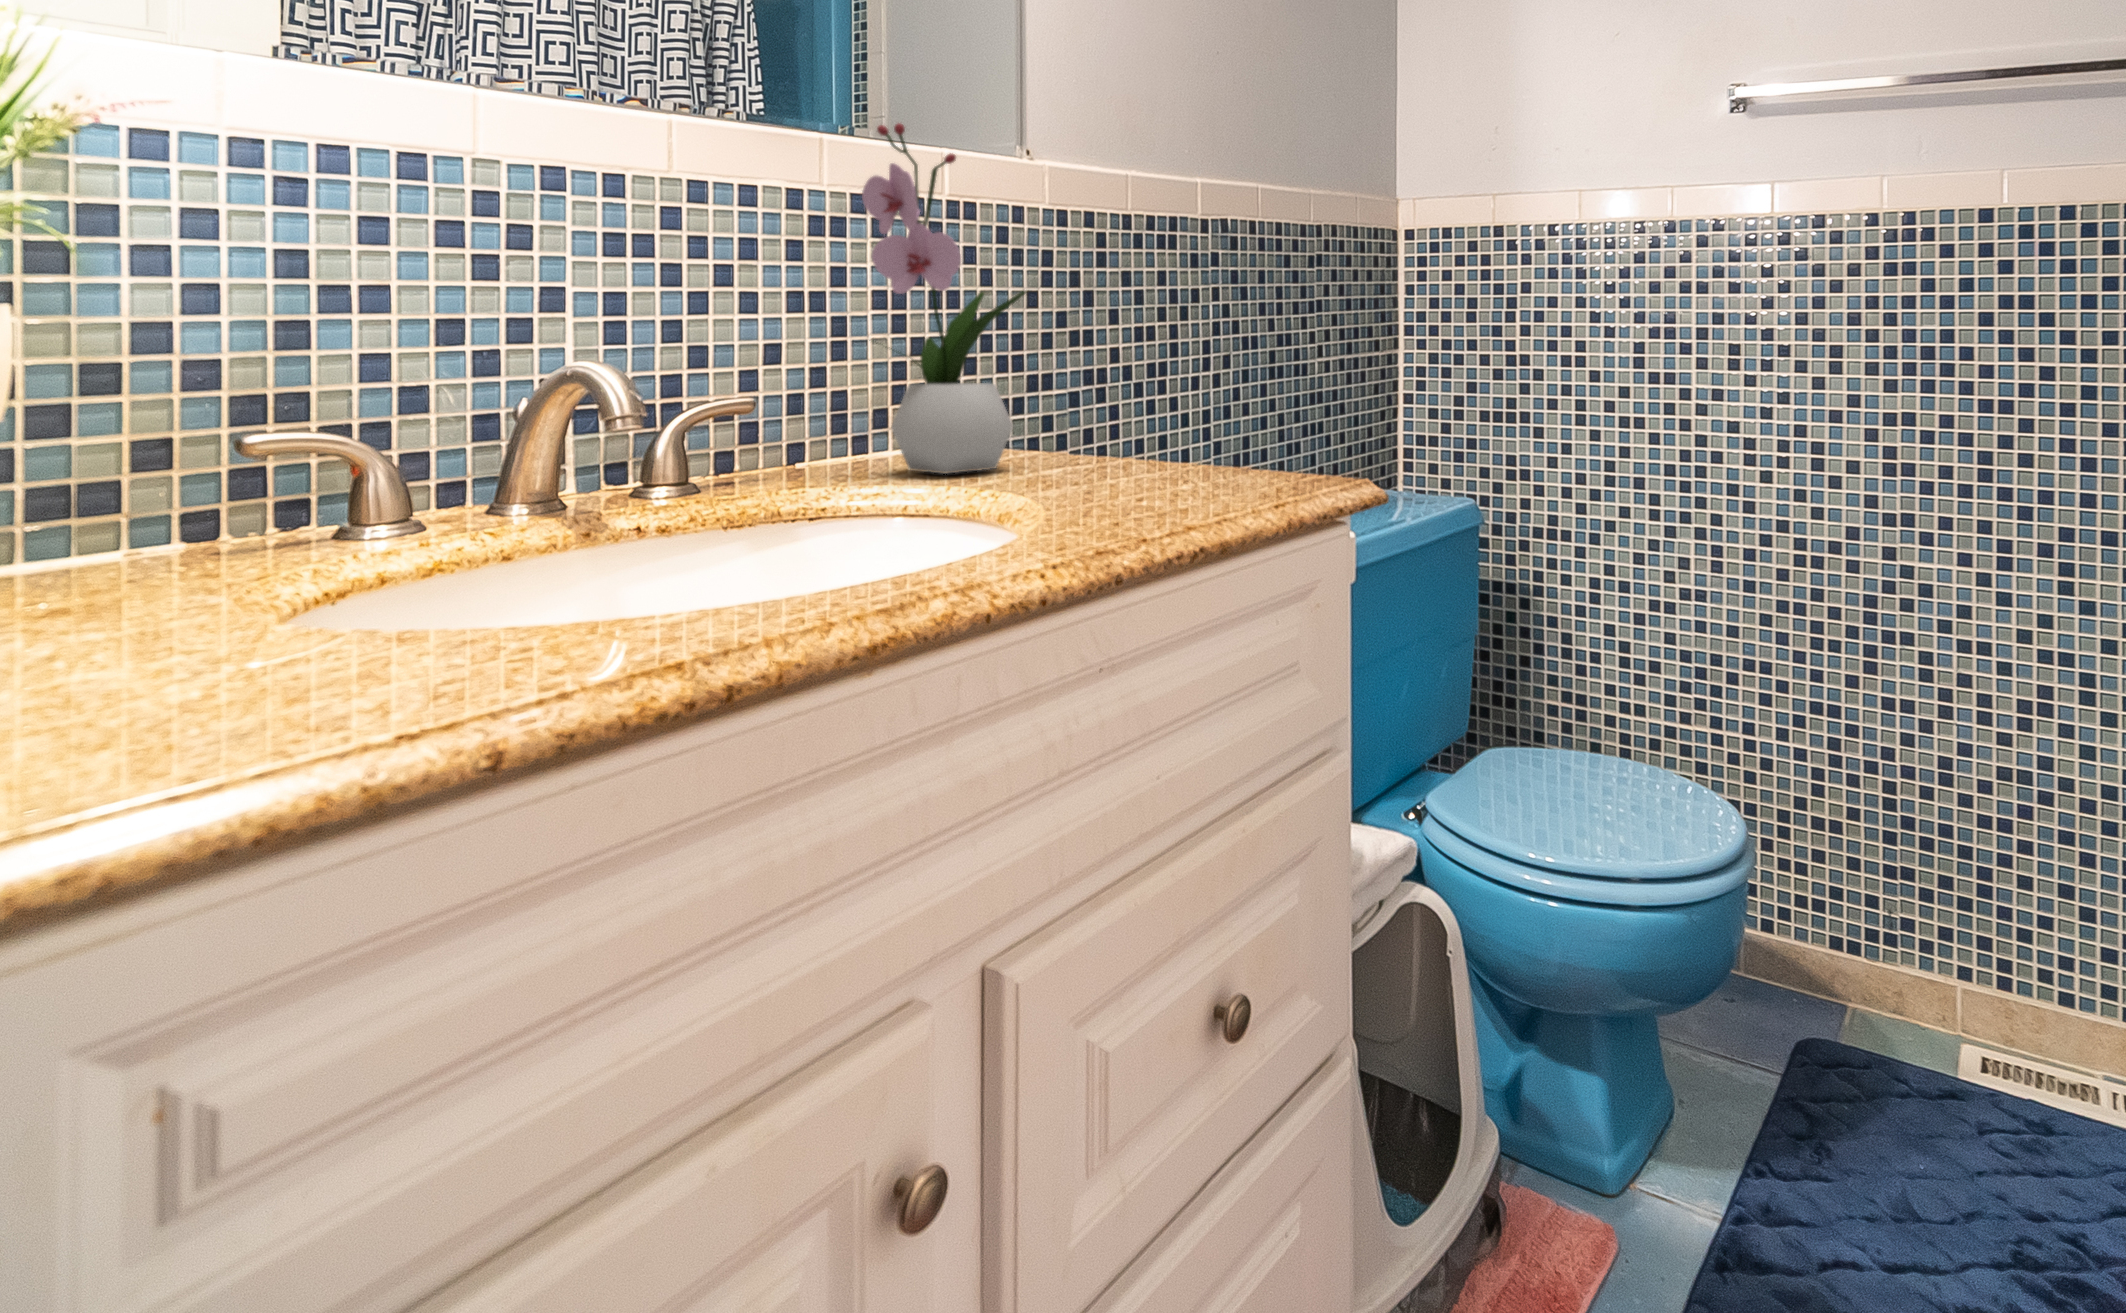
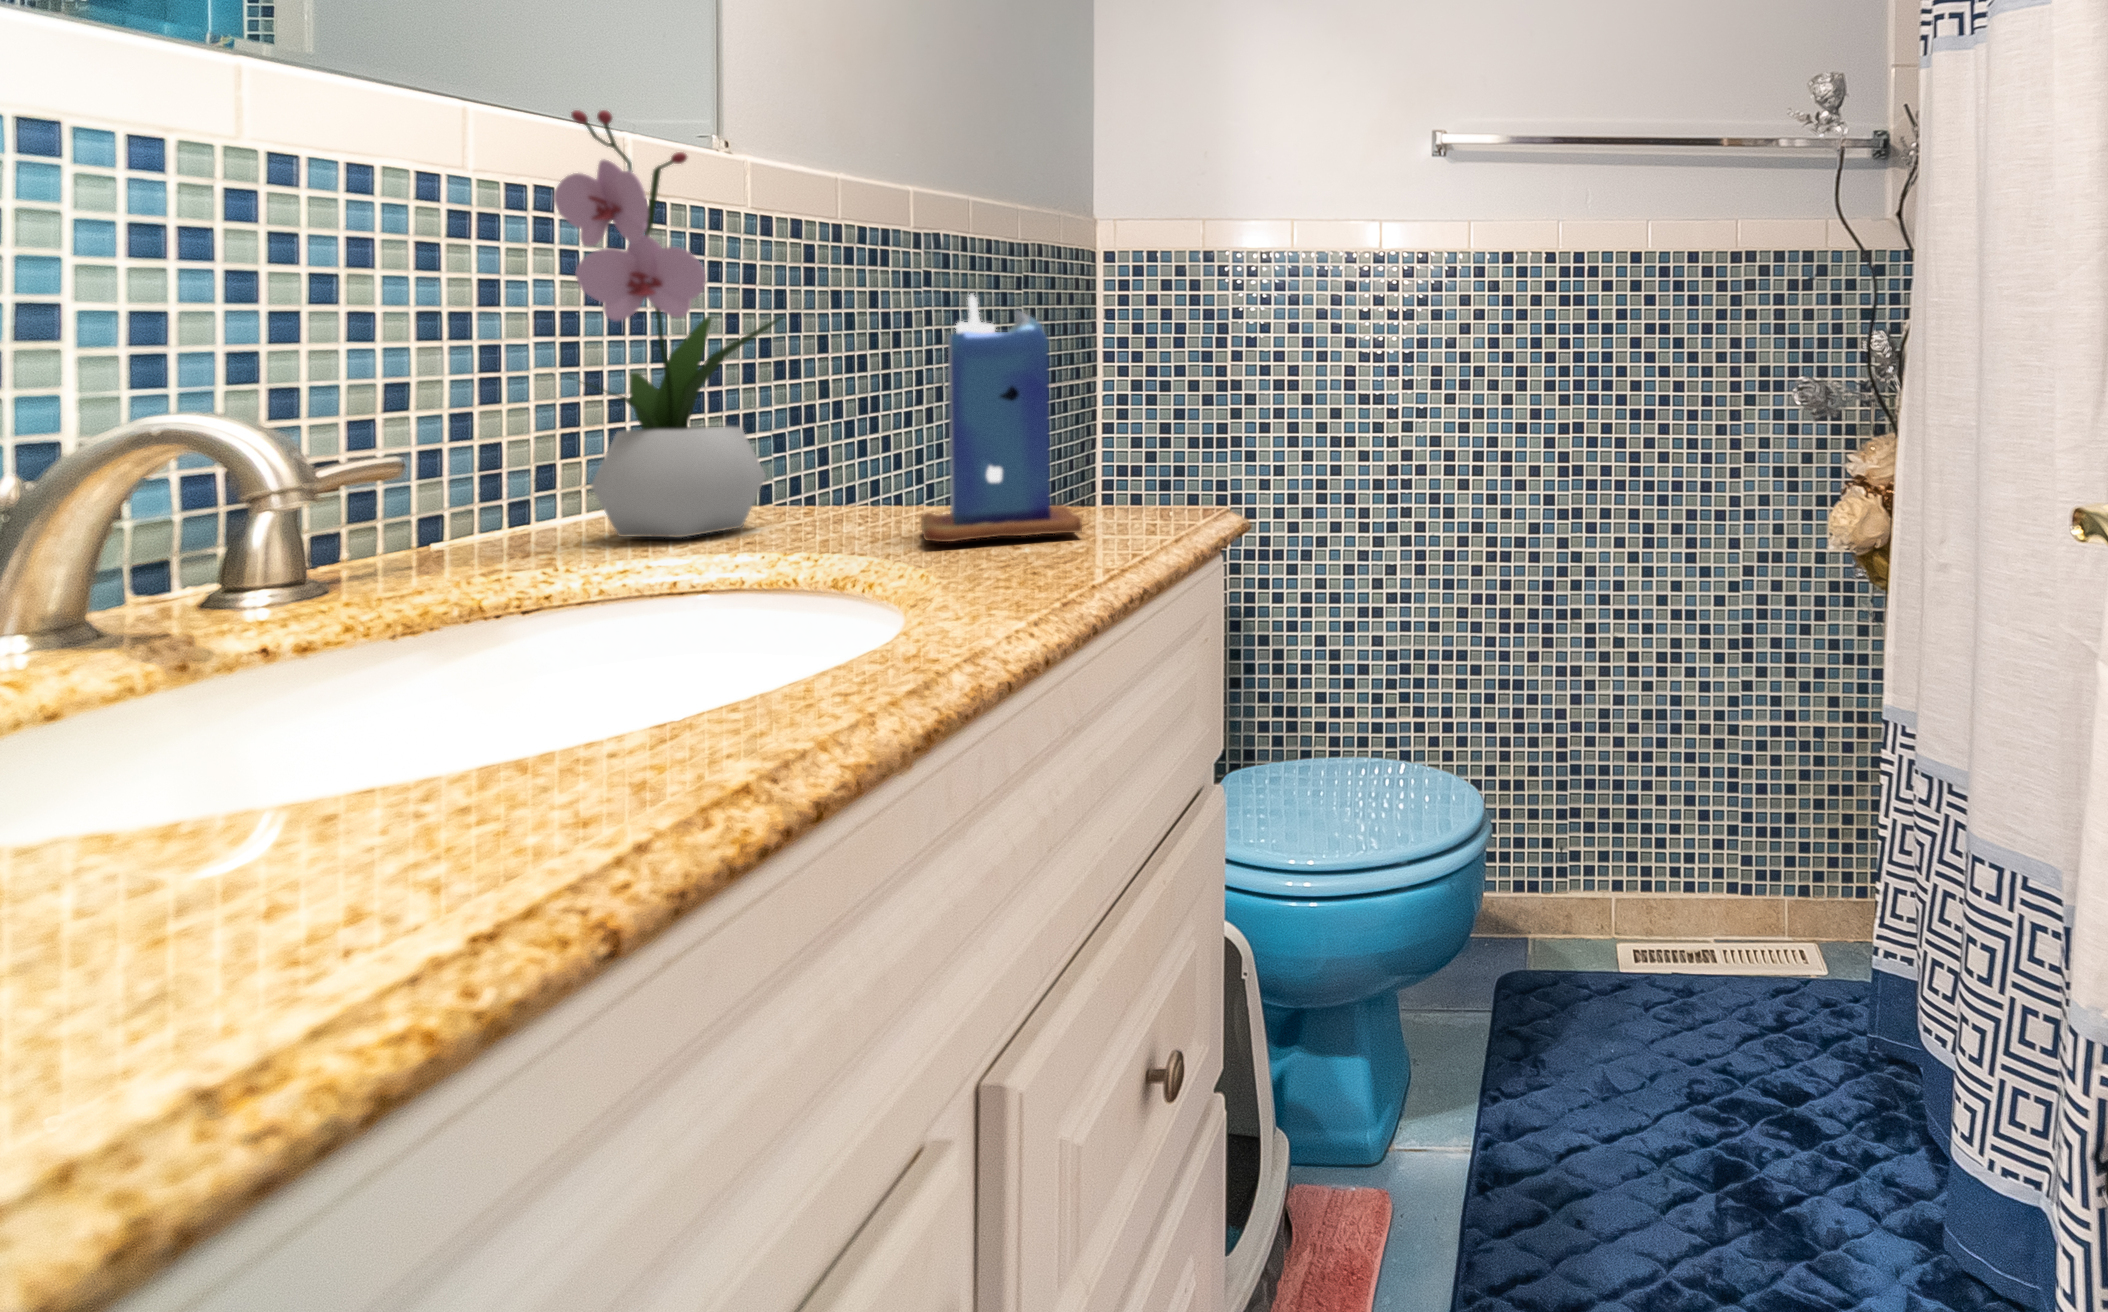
candle: none [1091,264,1235,491] -> present [921,294,1082,542]

